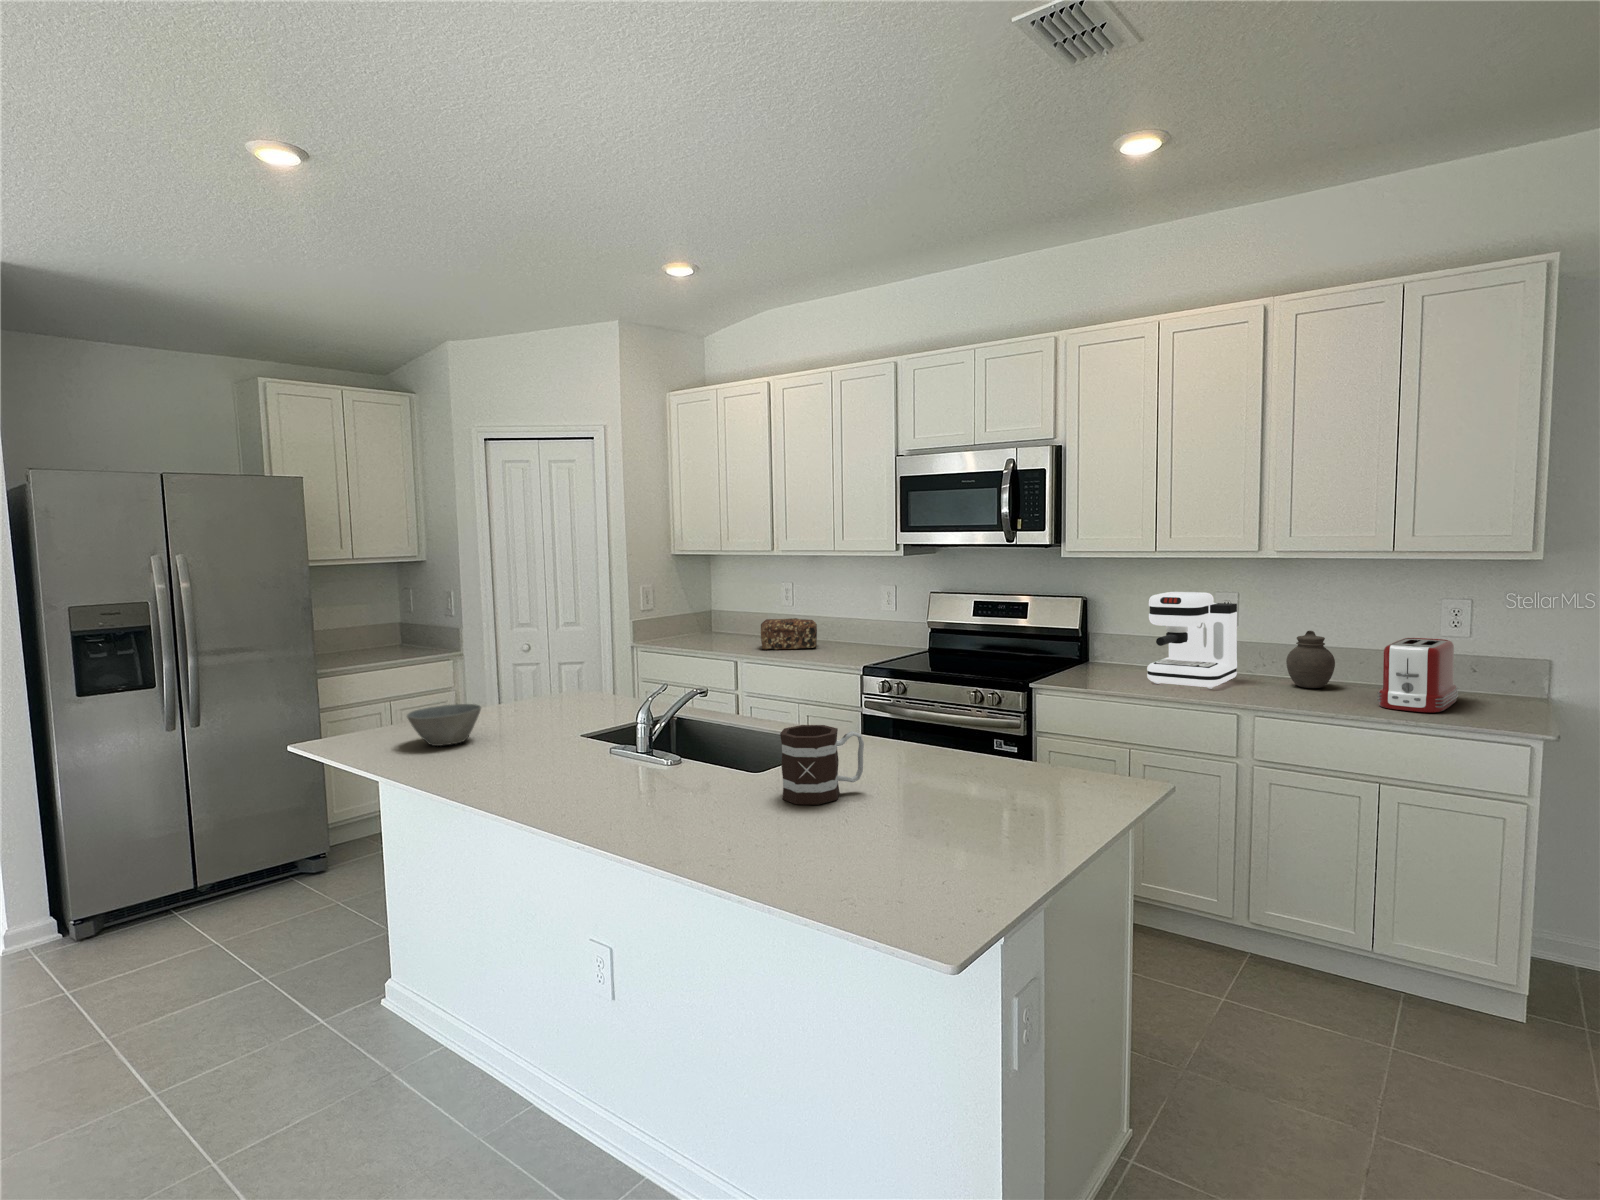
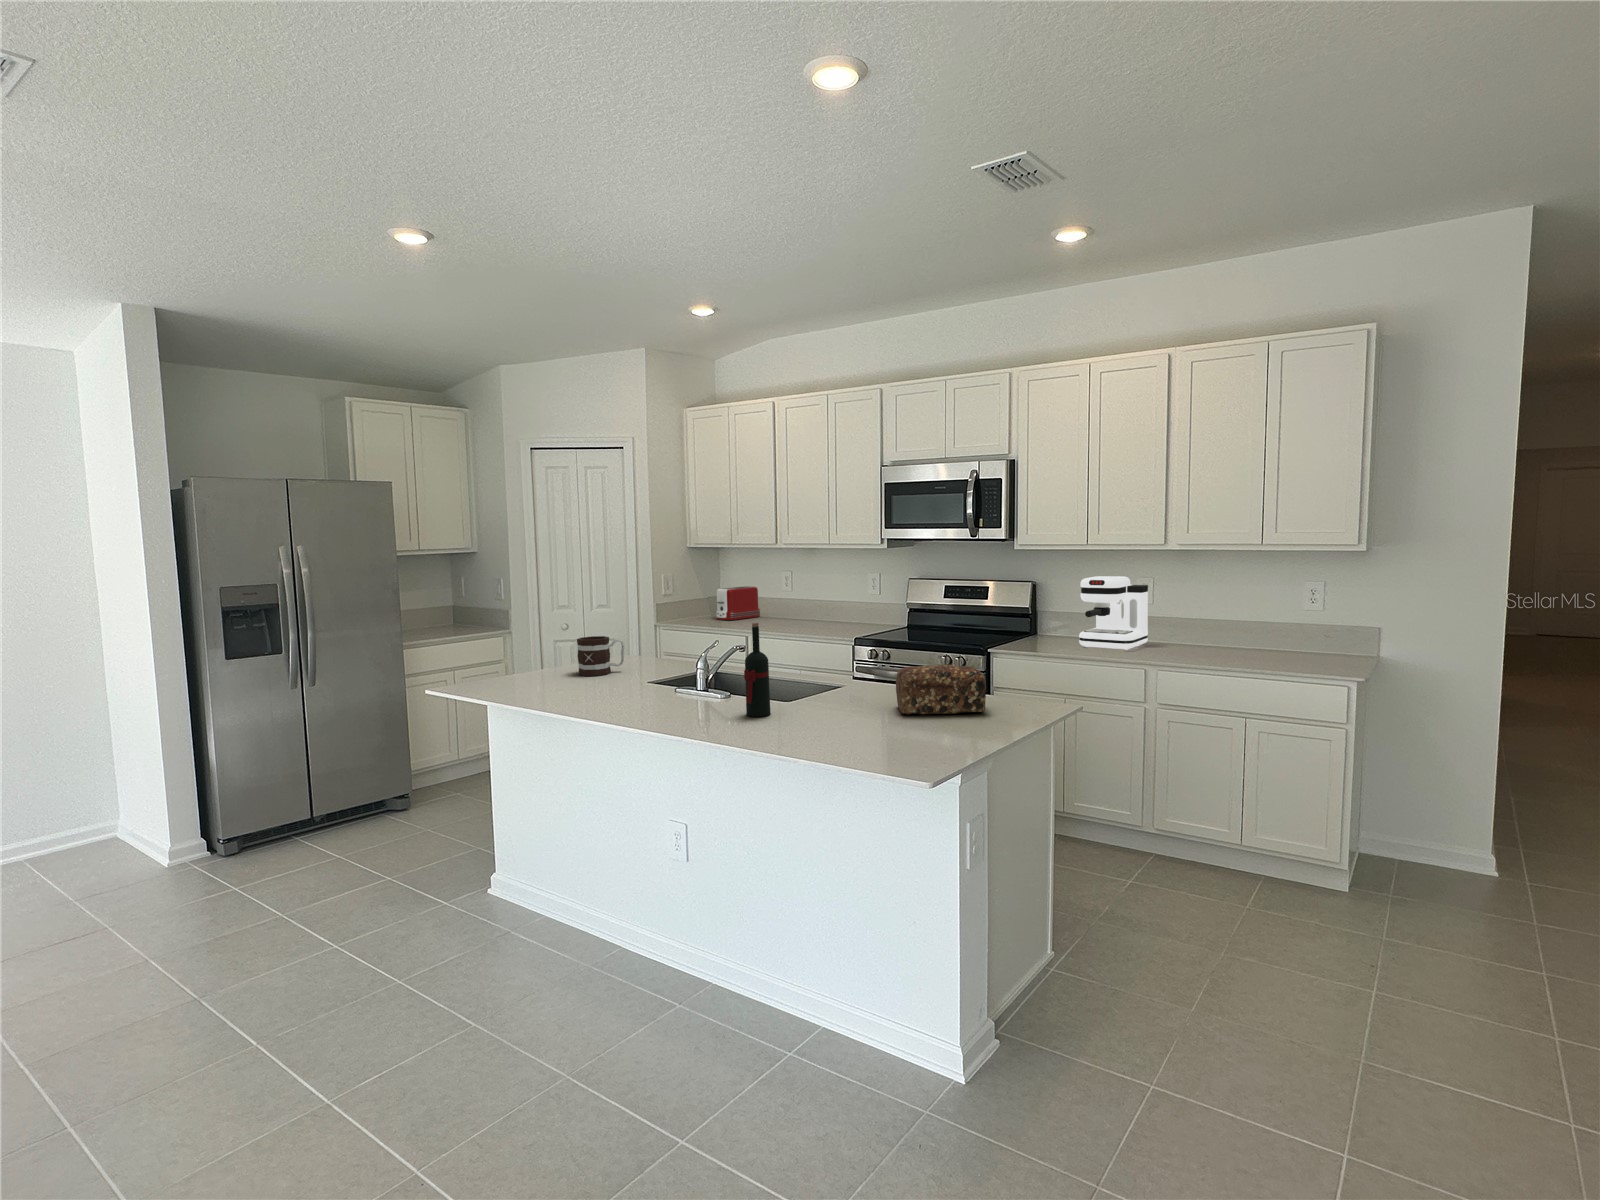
bread loaf: present [761,618,817,650] -> present [896,664,986,715]
jar: present [1286,631,1335,688] -> none [1185,606,1220,650]
toaster: present [1377,638,1458,712] -> present [716,586,760,620]
wine bottle: none [687,663,725,795] -> present [744,623,771,717]
bowl: present [407,704,481,746] -> none [519,660,574,690]
mug: present [780,725,864,805] -> present [577,636,624,676]

